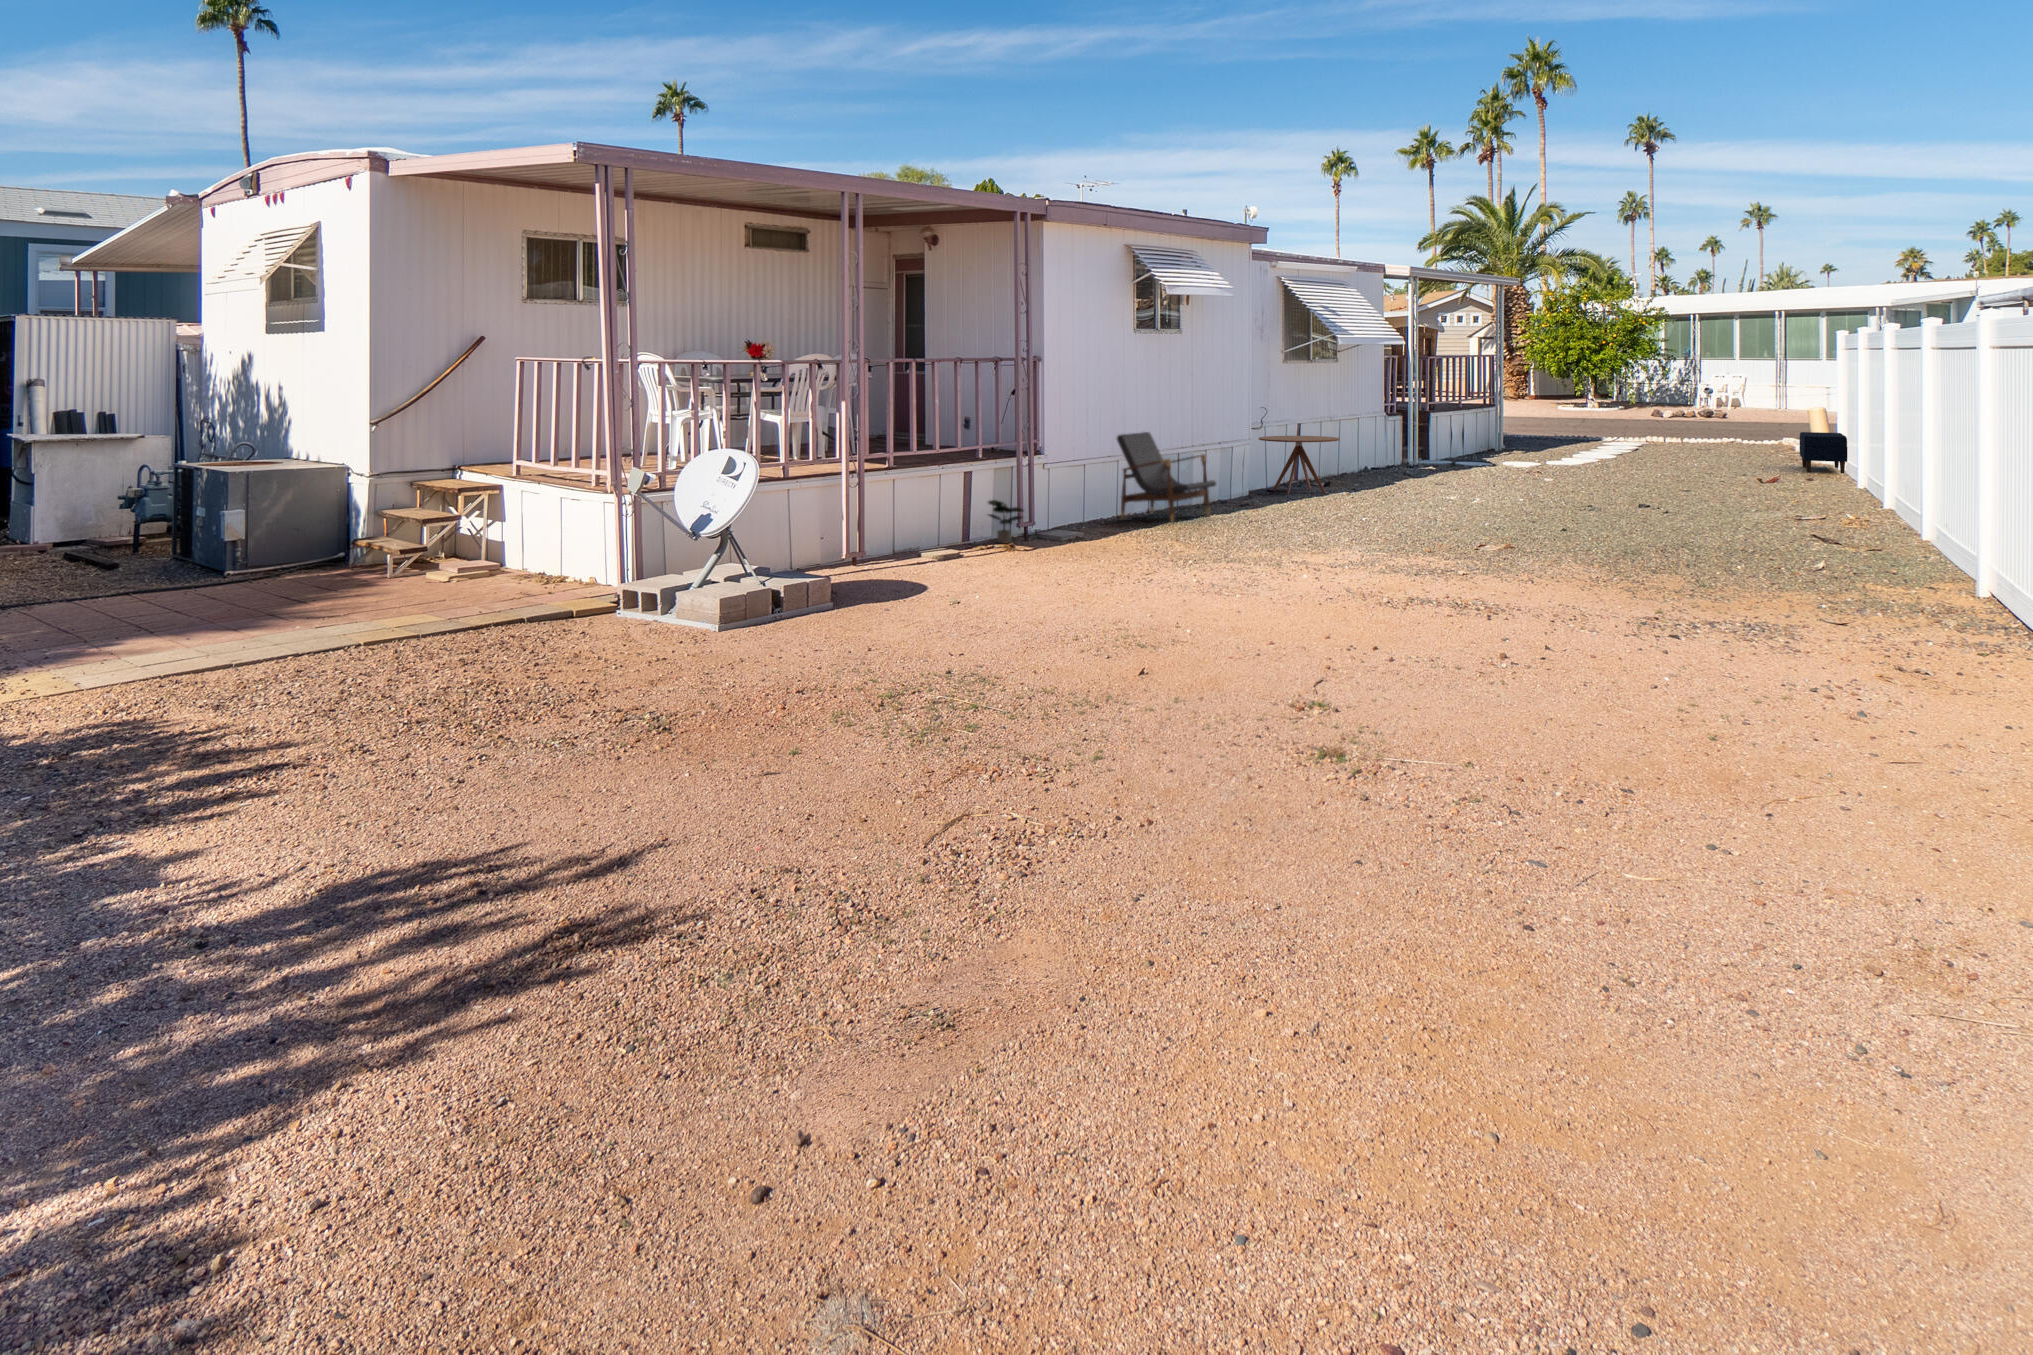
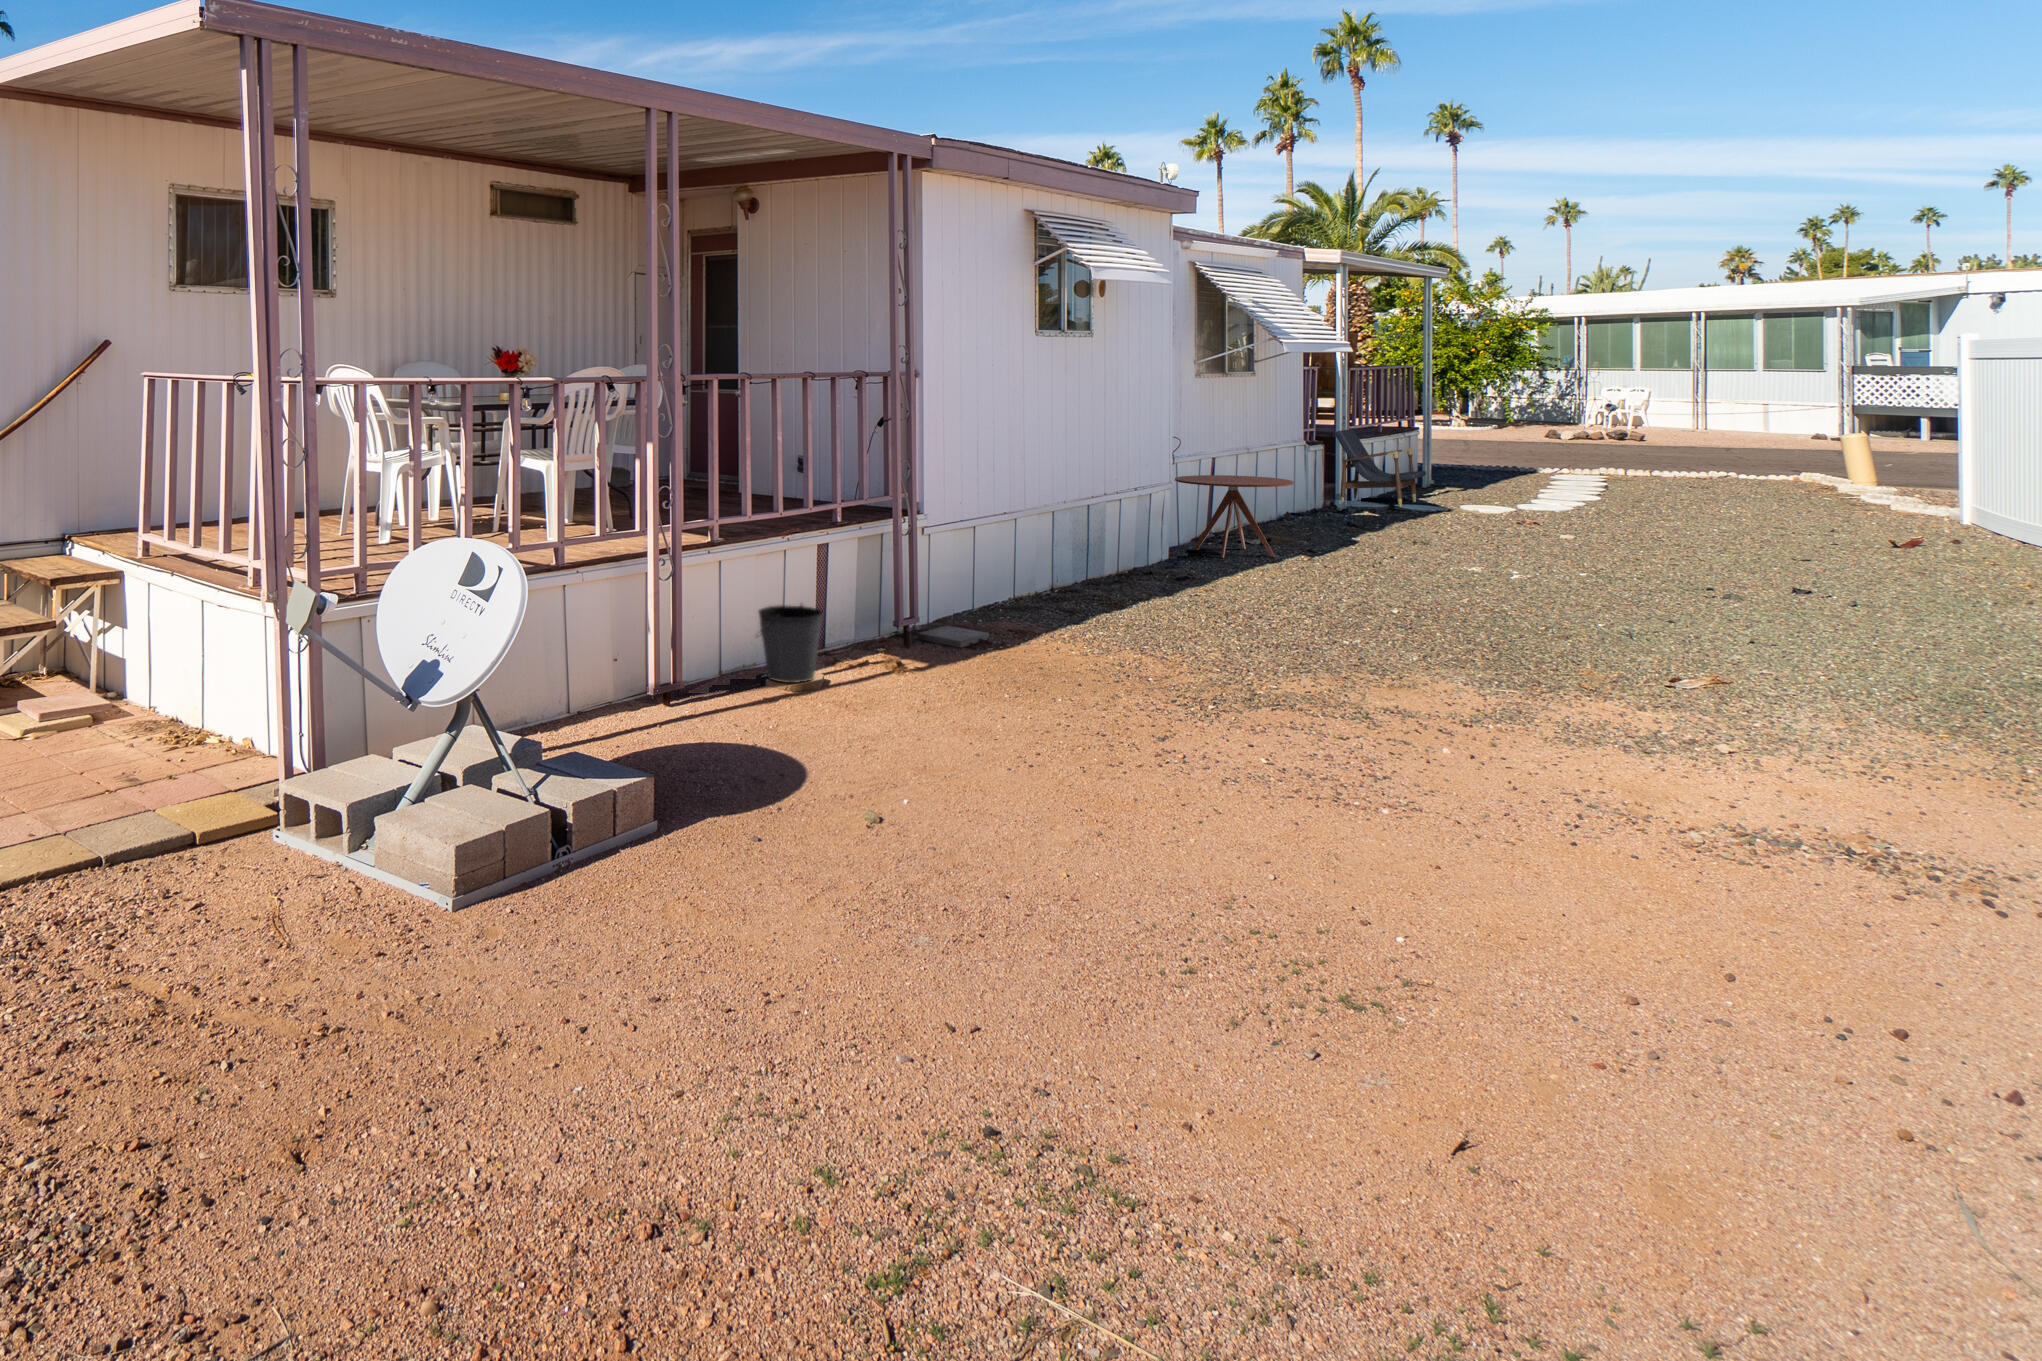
lounge chair: present [1117,432,1216,524] -> present [1335,429,1426,507]
bench: present [1800,432,1847,473] -> none [1876,469,1975,528]
potted plant: present [988,500,1023,543] -> none [853,586,914,654]
bucket: none [915,507,959,556] -> present [759,605,823,683]

